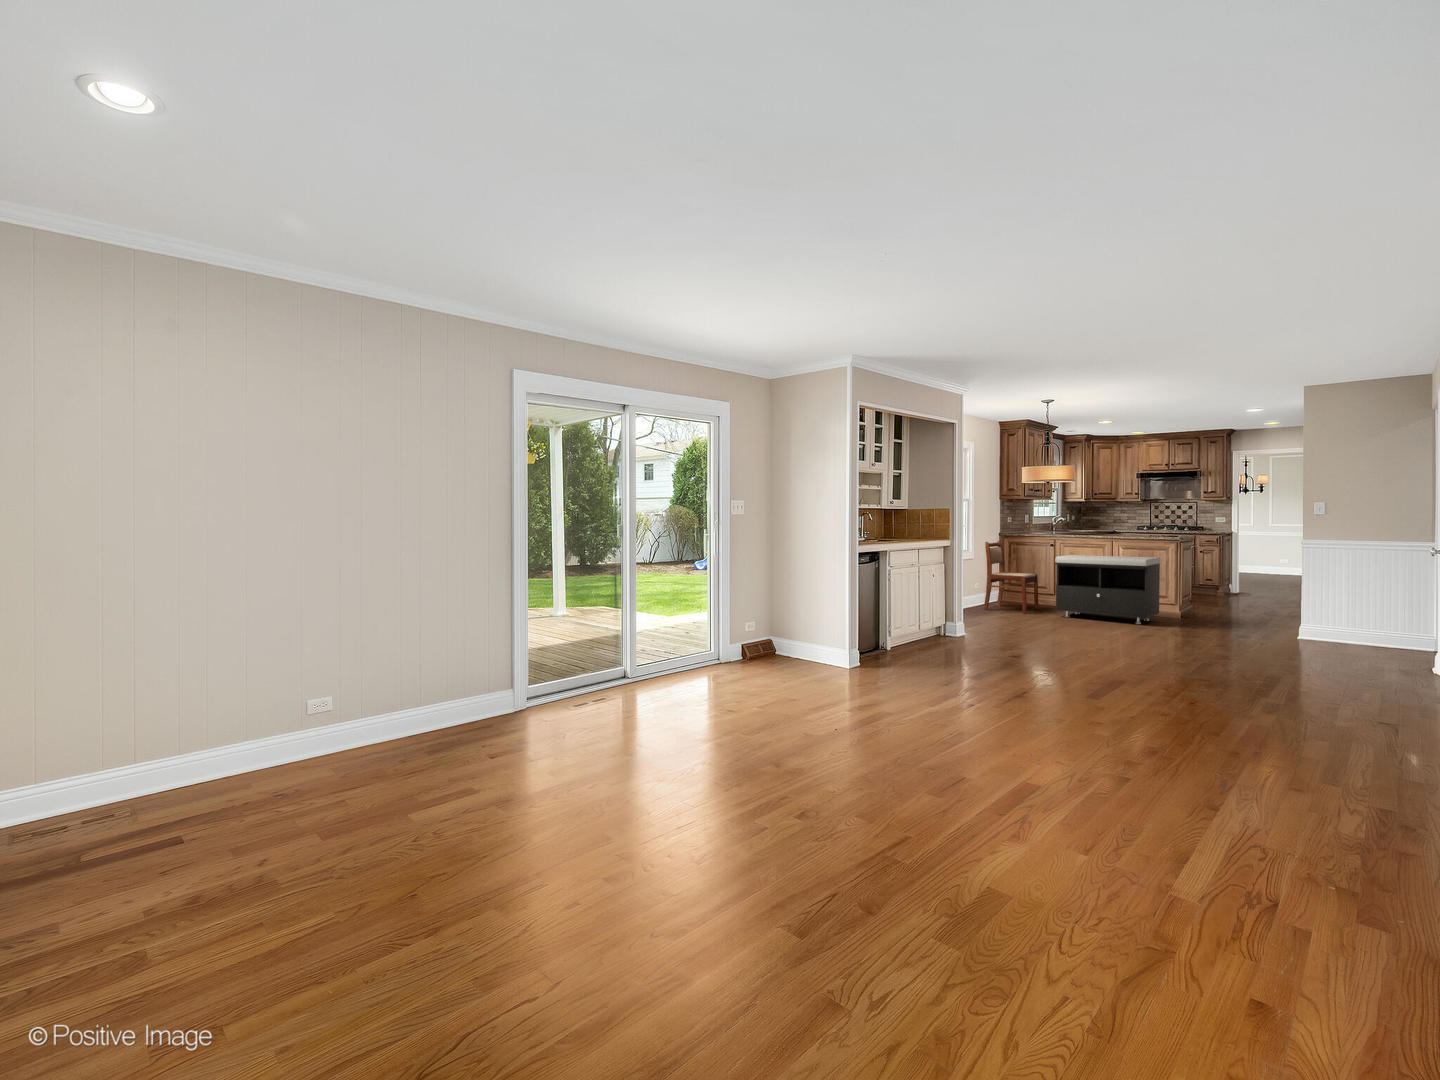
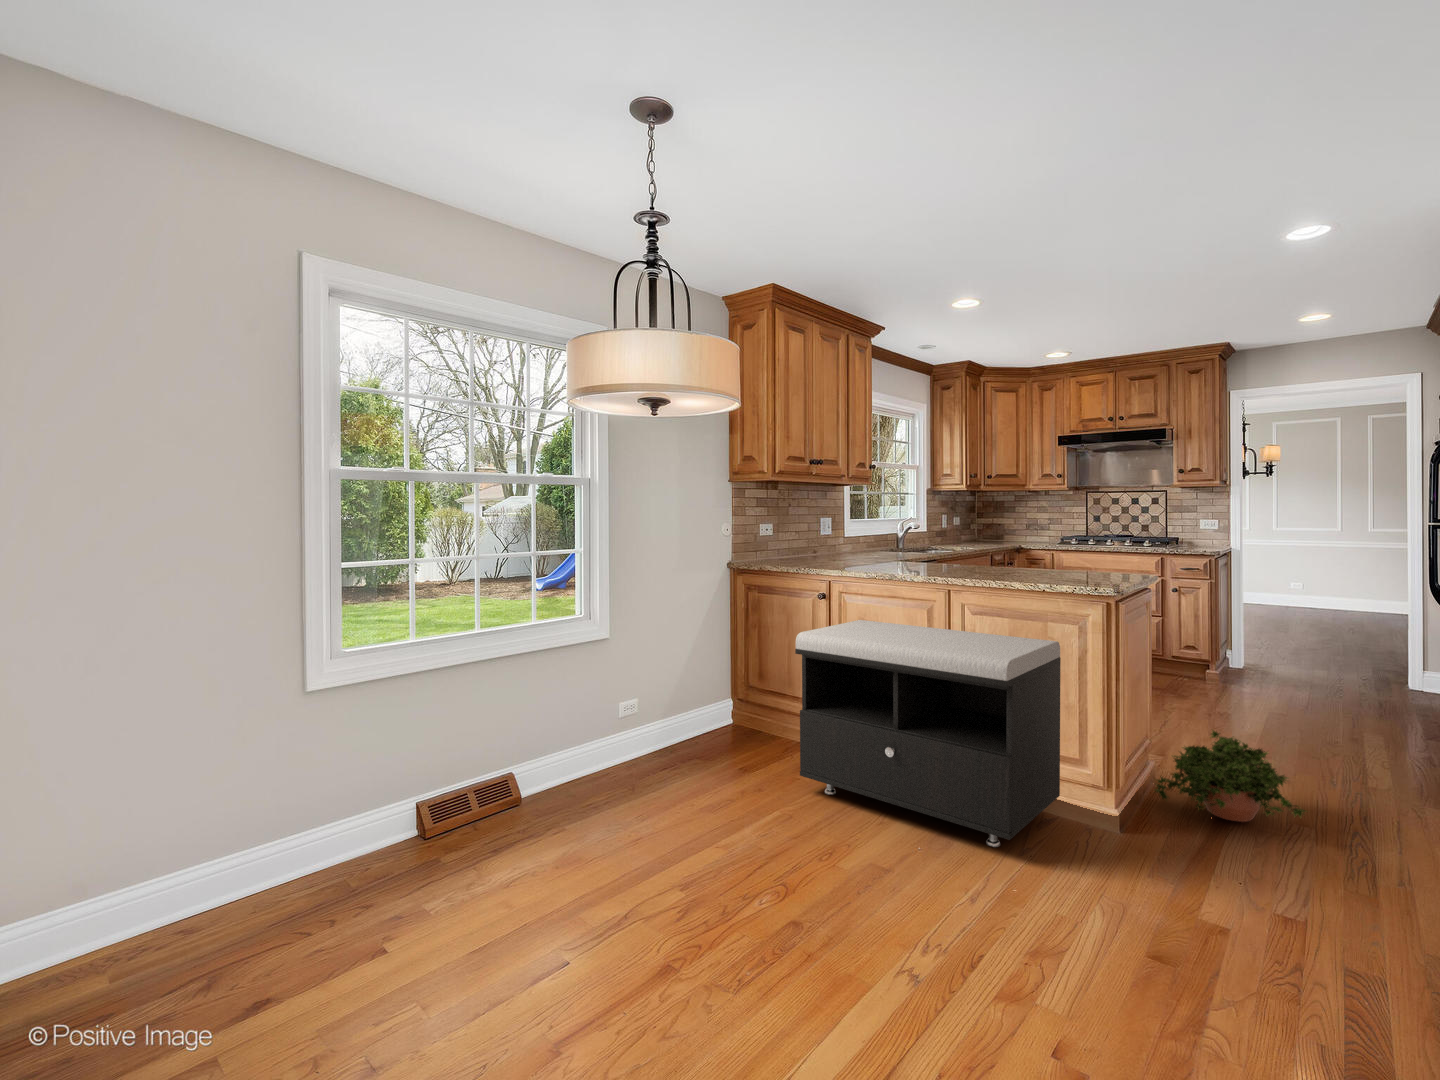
dining chair: present [984,541,1039,613] -> none [664,578,796,773]
potted plant: none [1193,592,1251,621] -> present [1155,730,1307,822]

